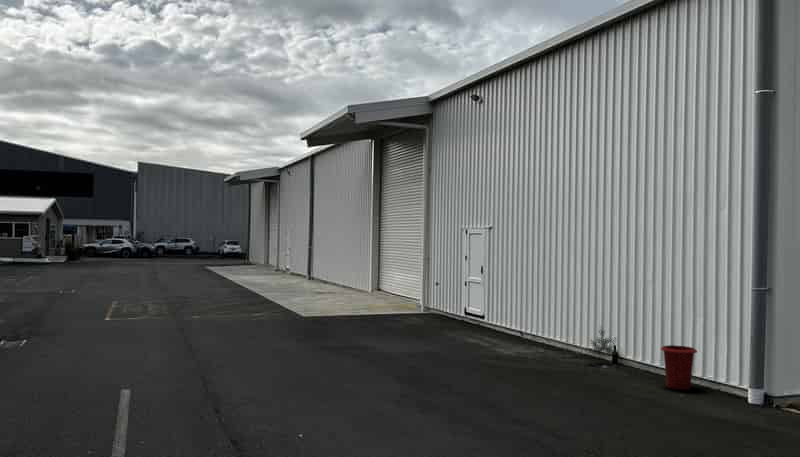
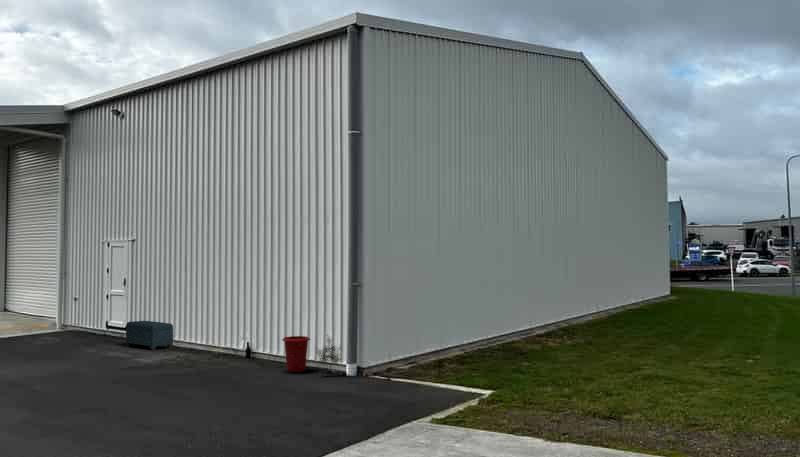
bench: none [483,310,530,342] -> present [126,321,173,350]
potted tree: present [591,329,617,368] -> present [318,338,341,376]

